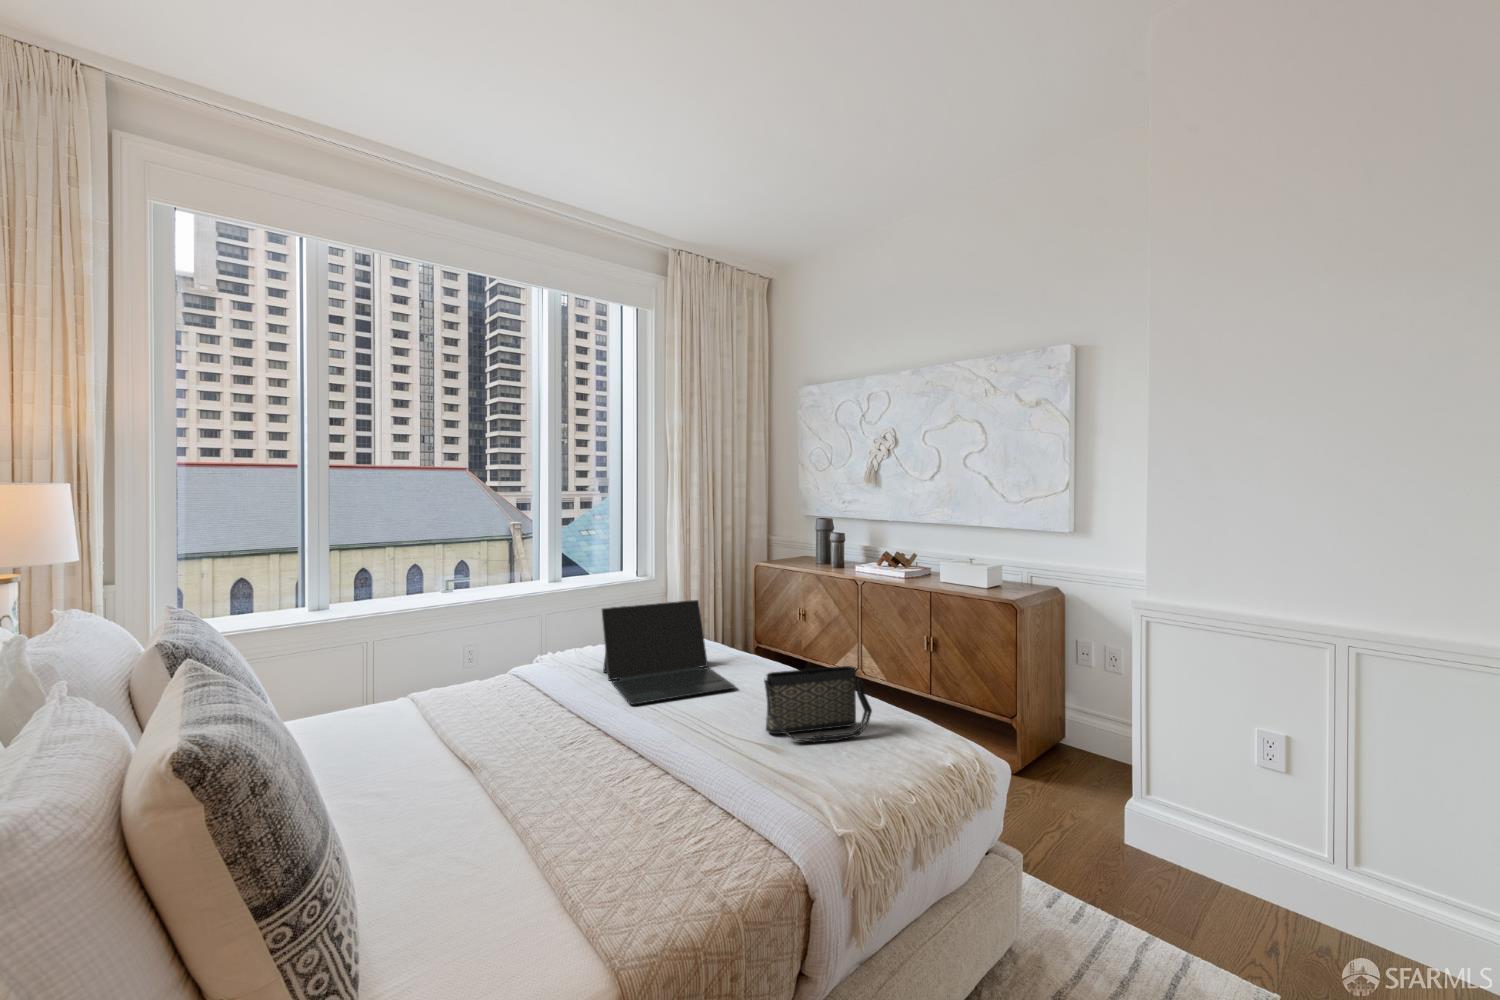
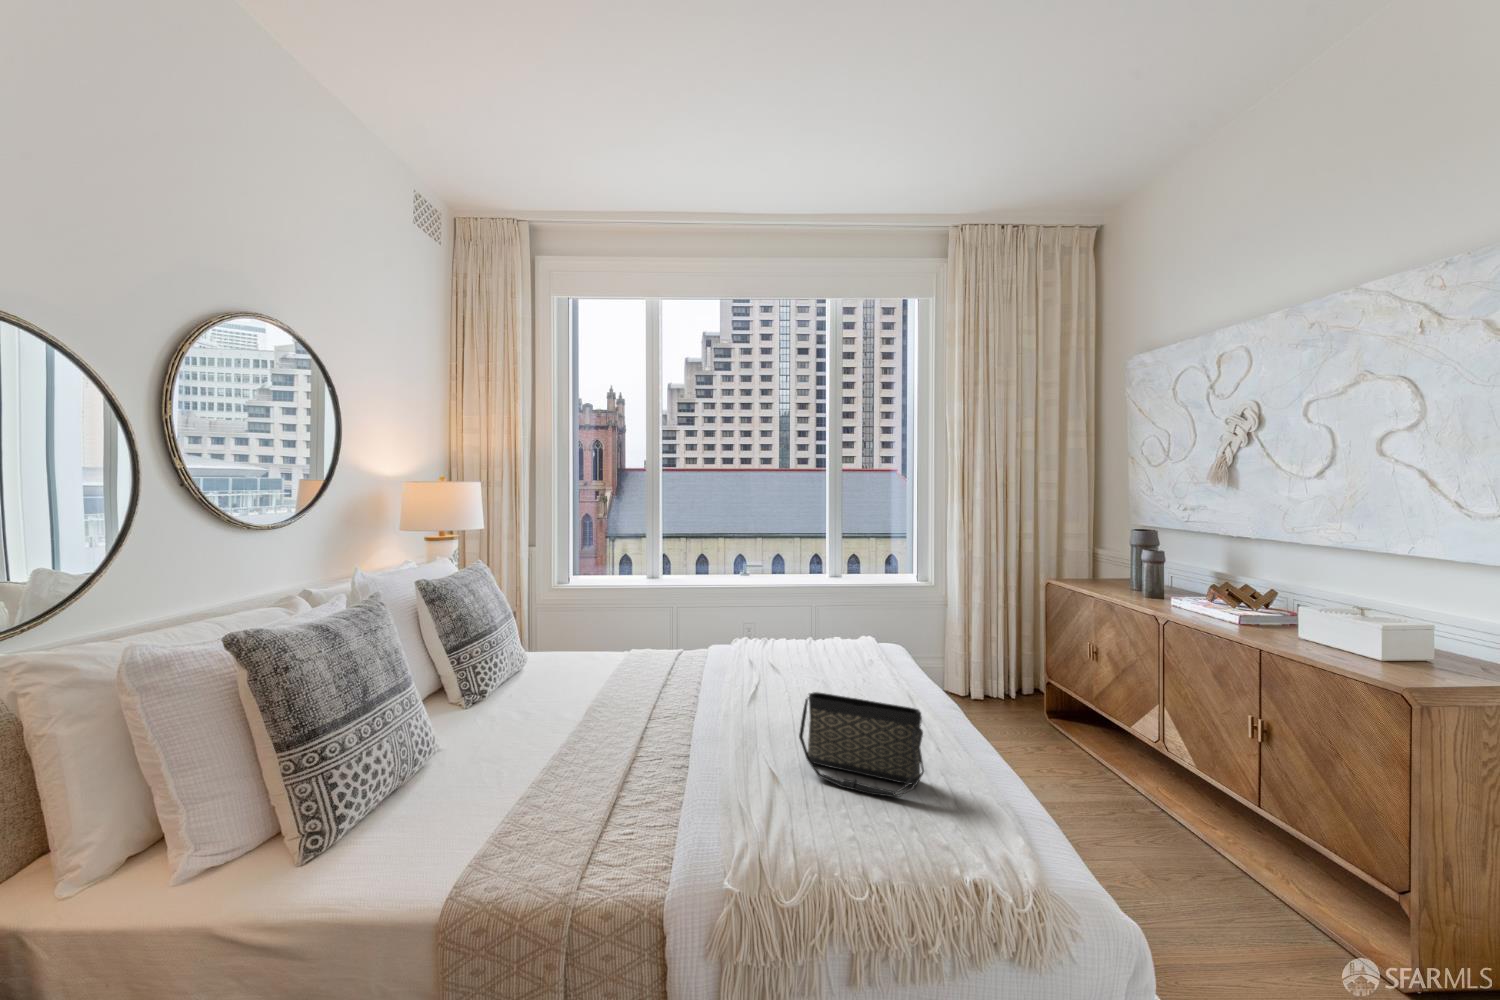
laptop computer: present [602,600,735,704] -> none [732,600,858,705]

